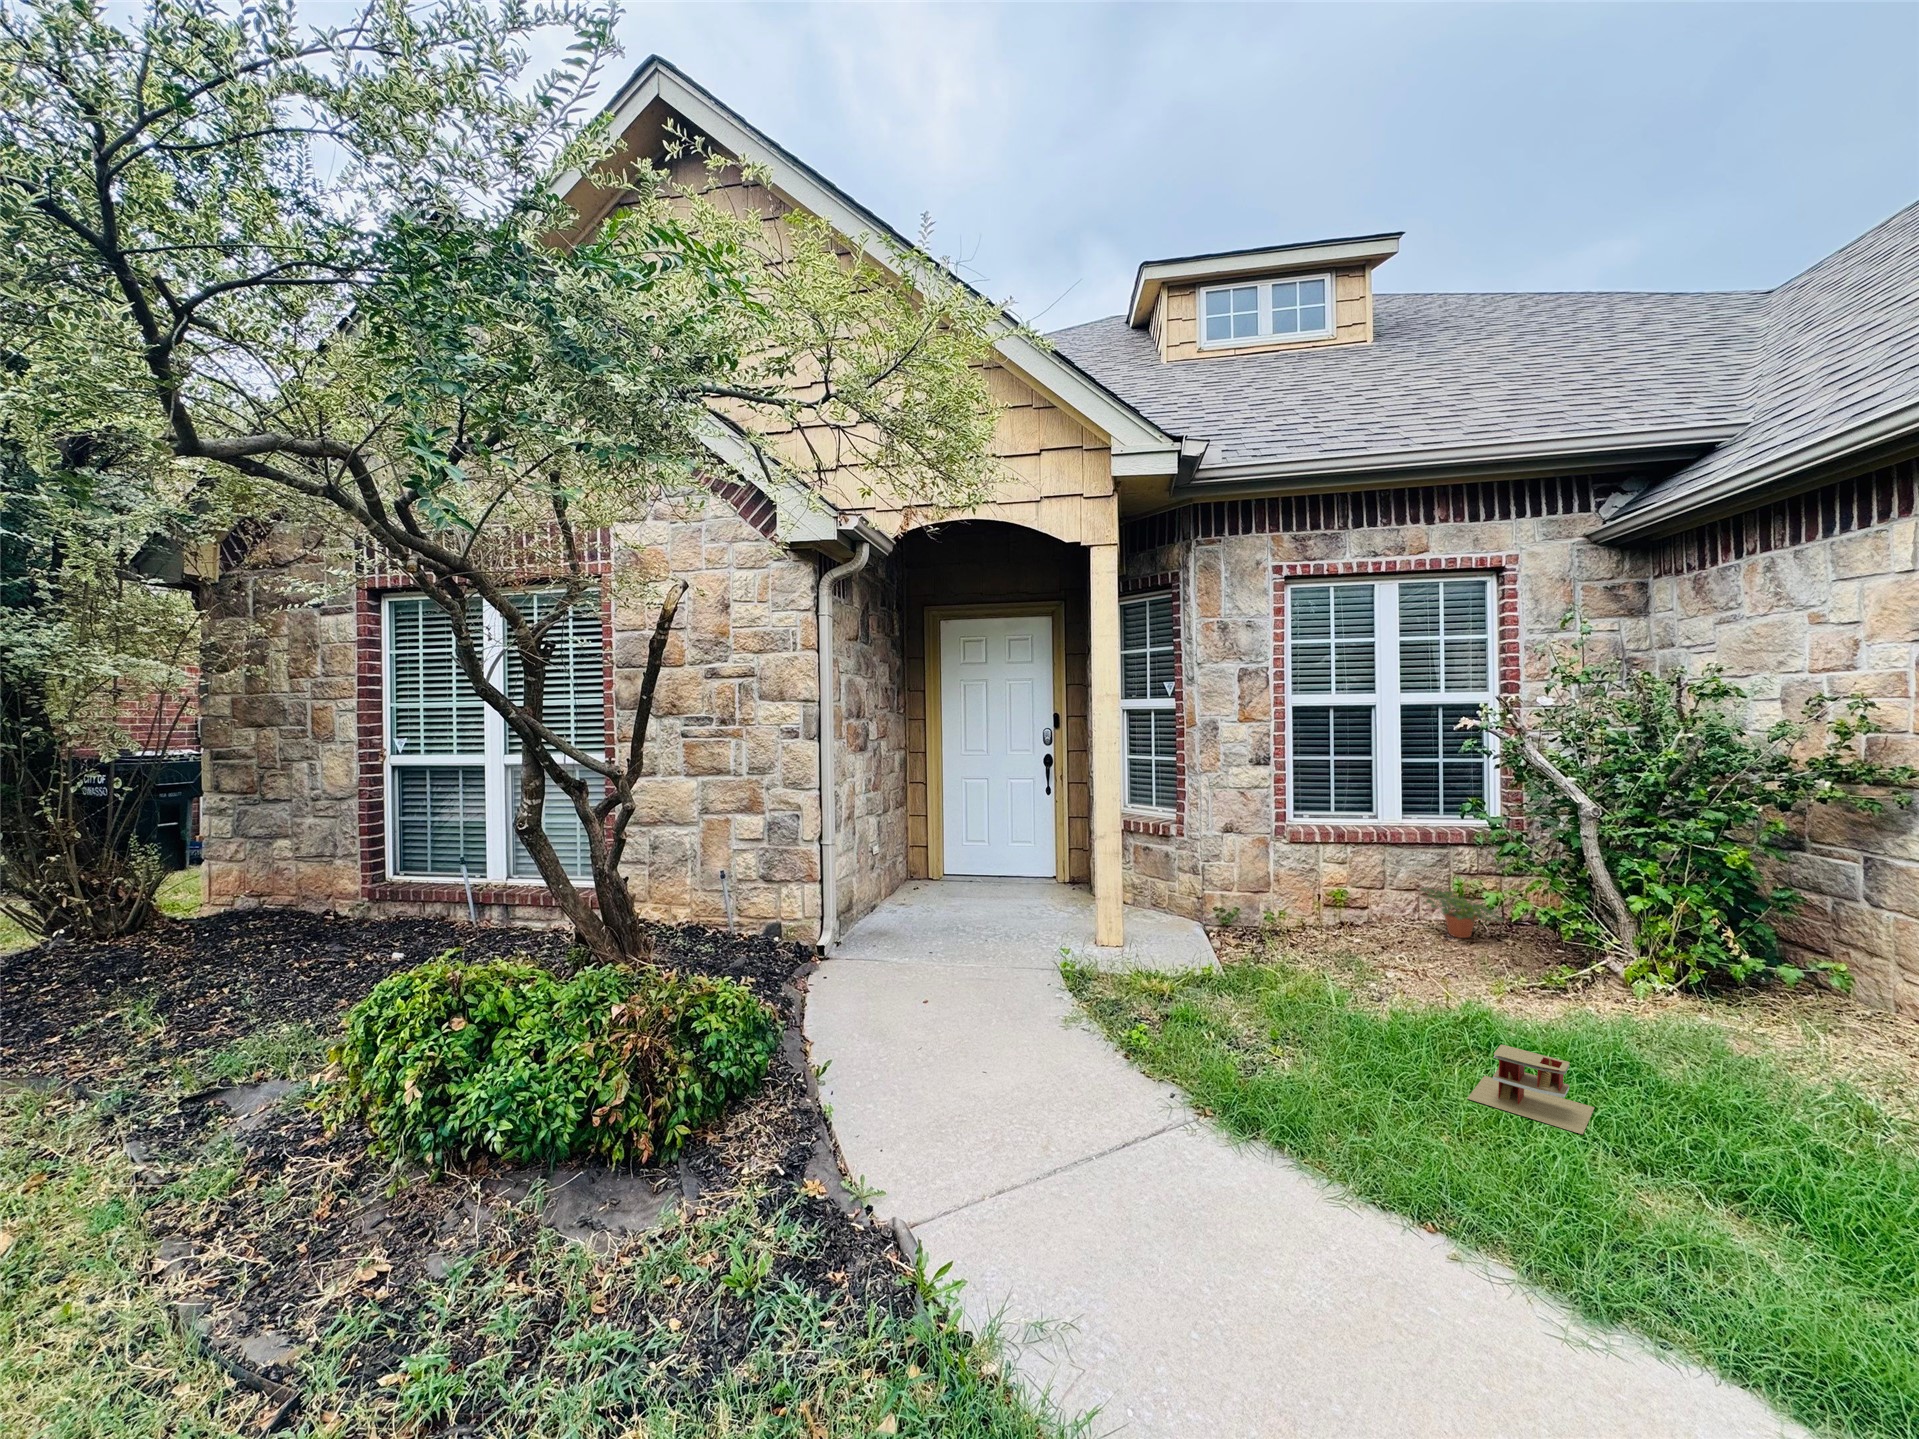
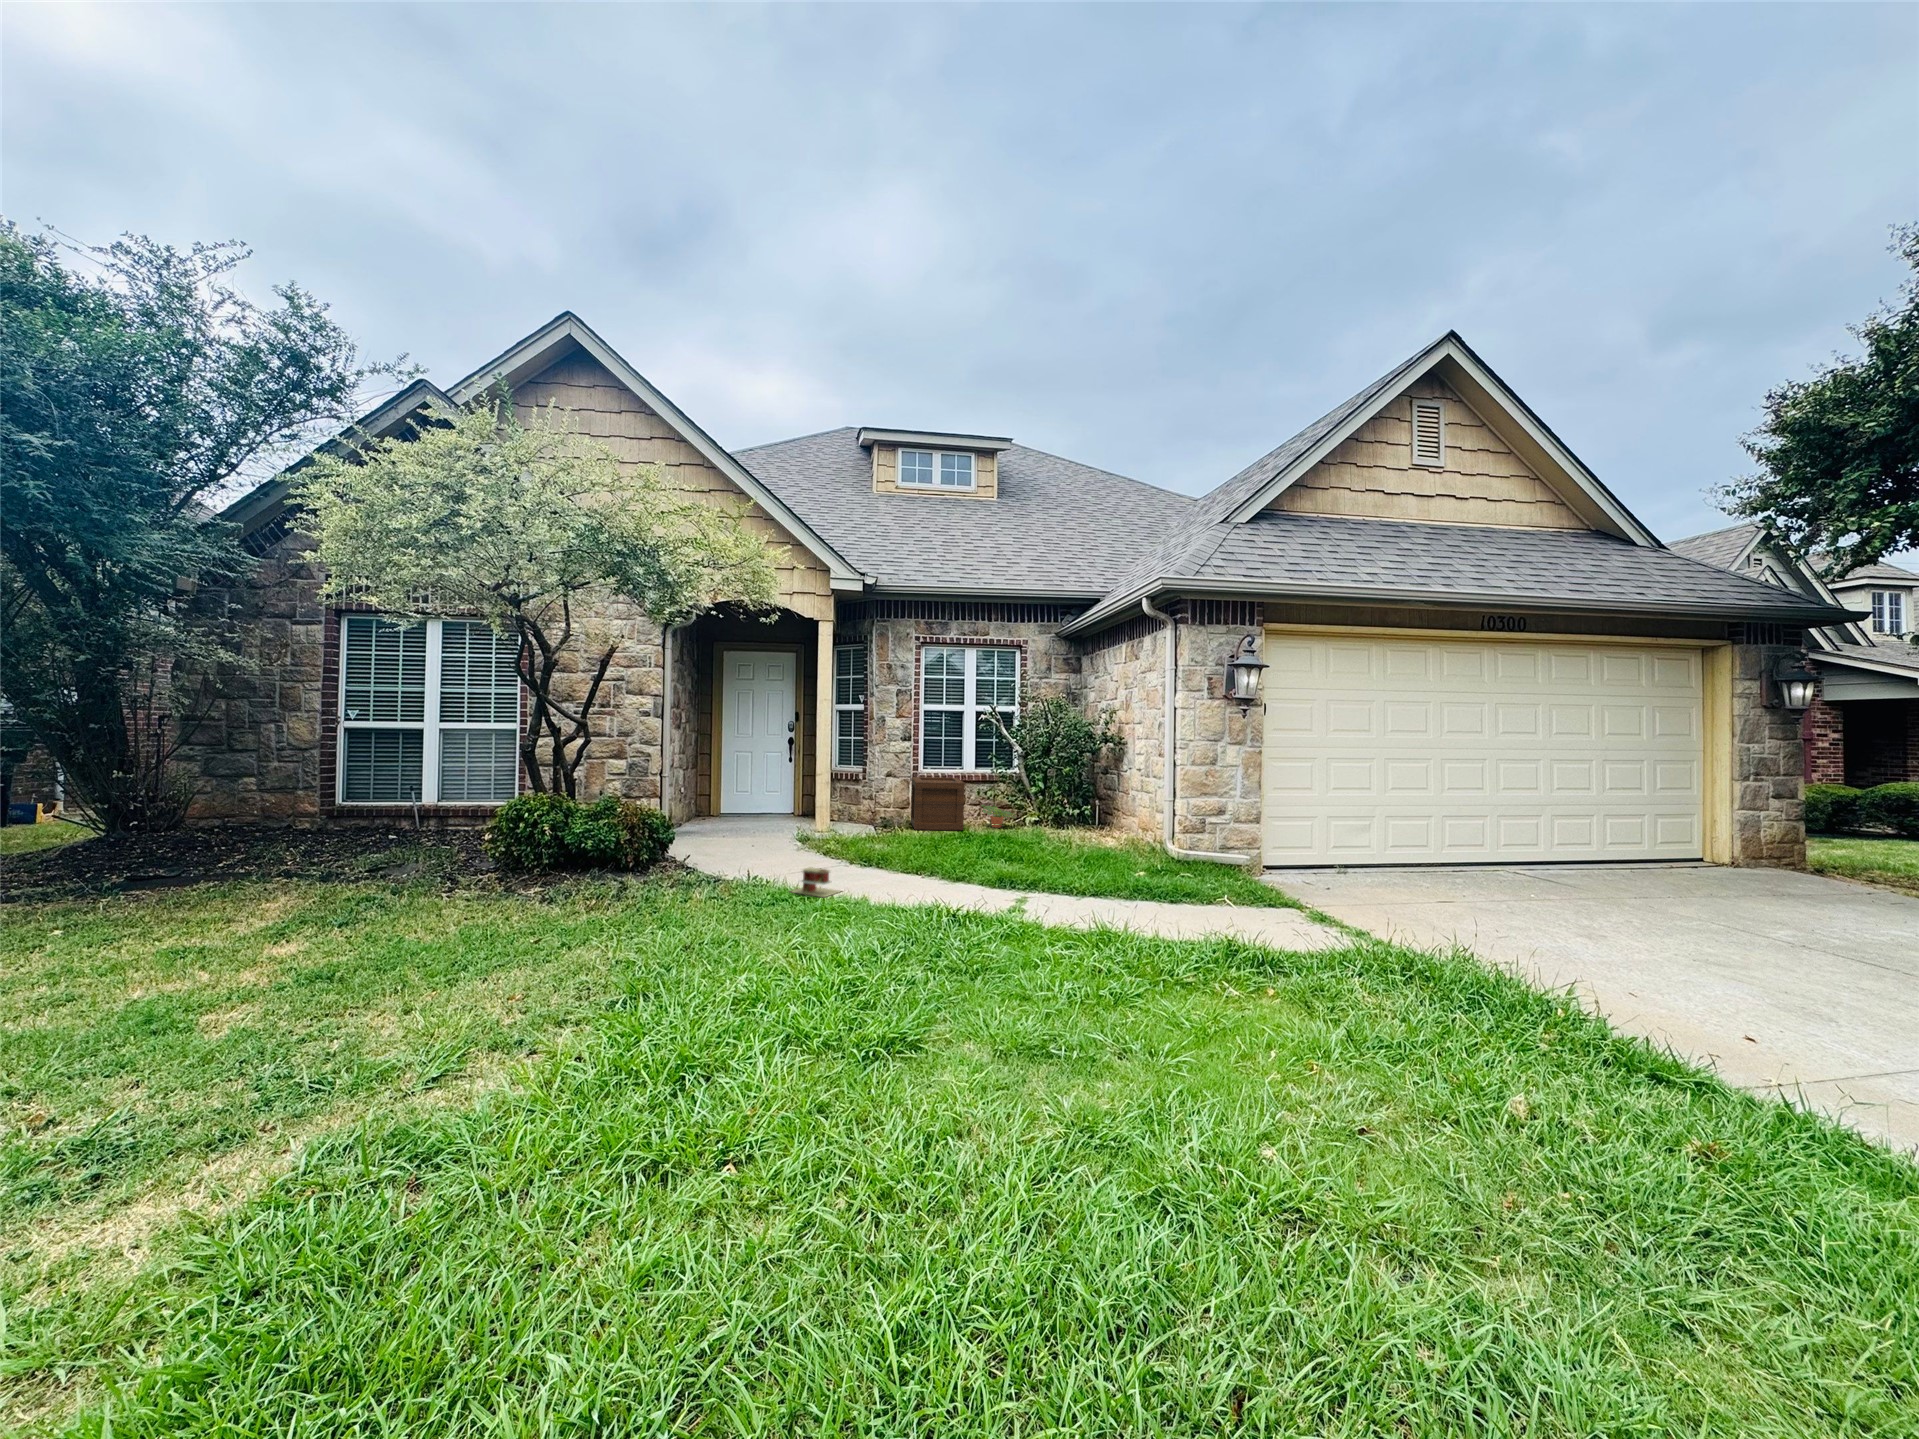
wooden crate: none [1273,831,1396,948] -> present [911,777,964,831]
toy house: present [1467,1045,1594,1134] -> present [792,867,840,897]

